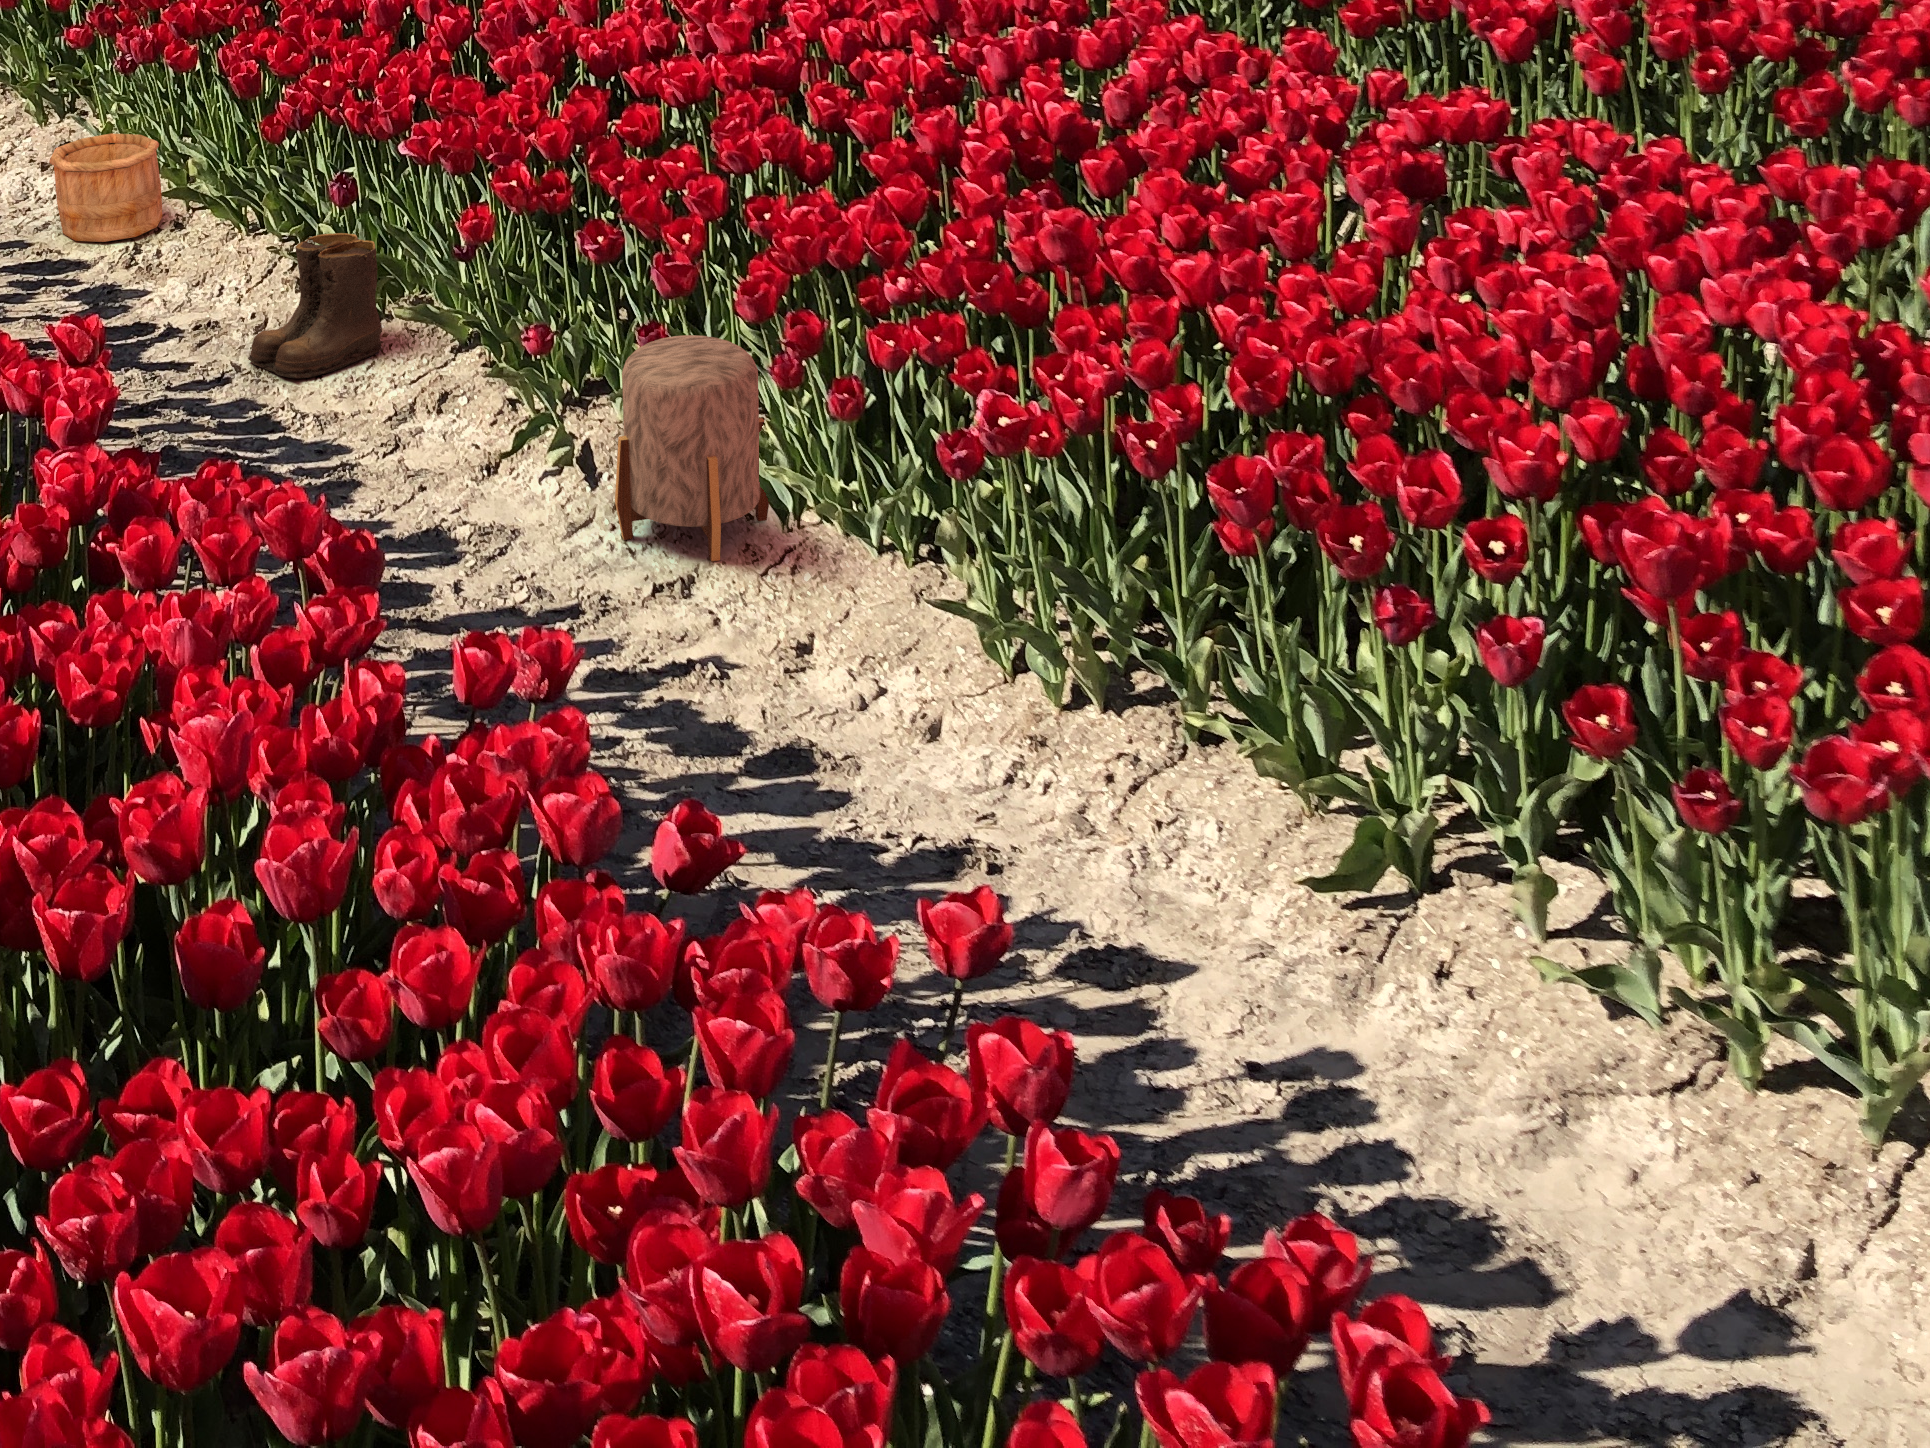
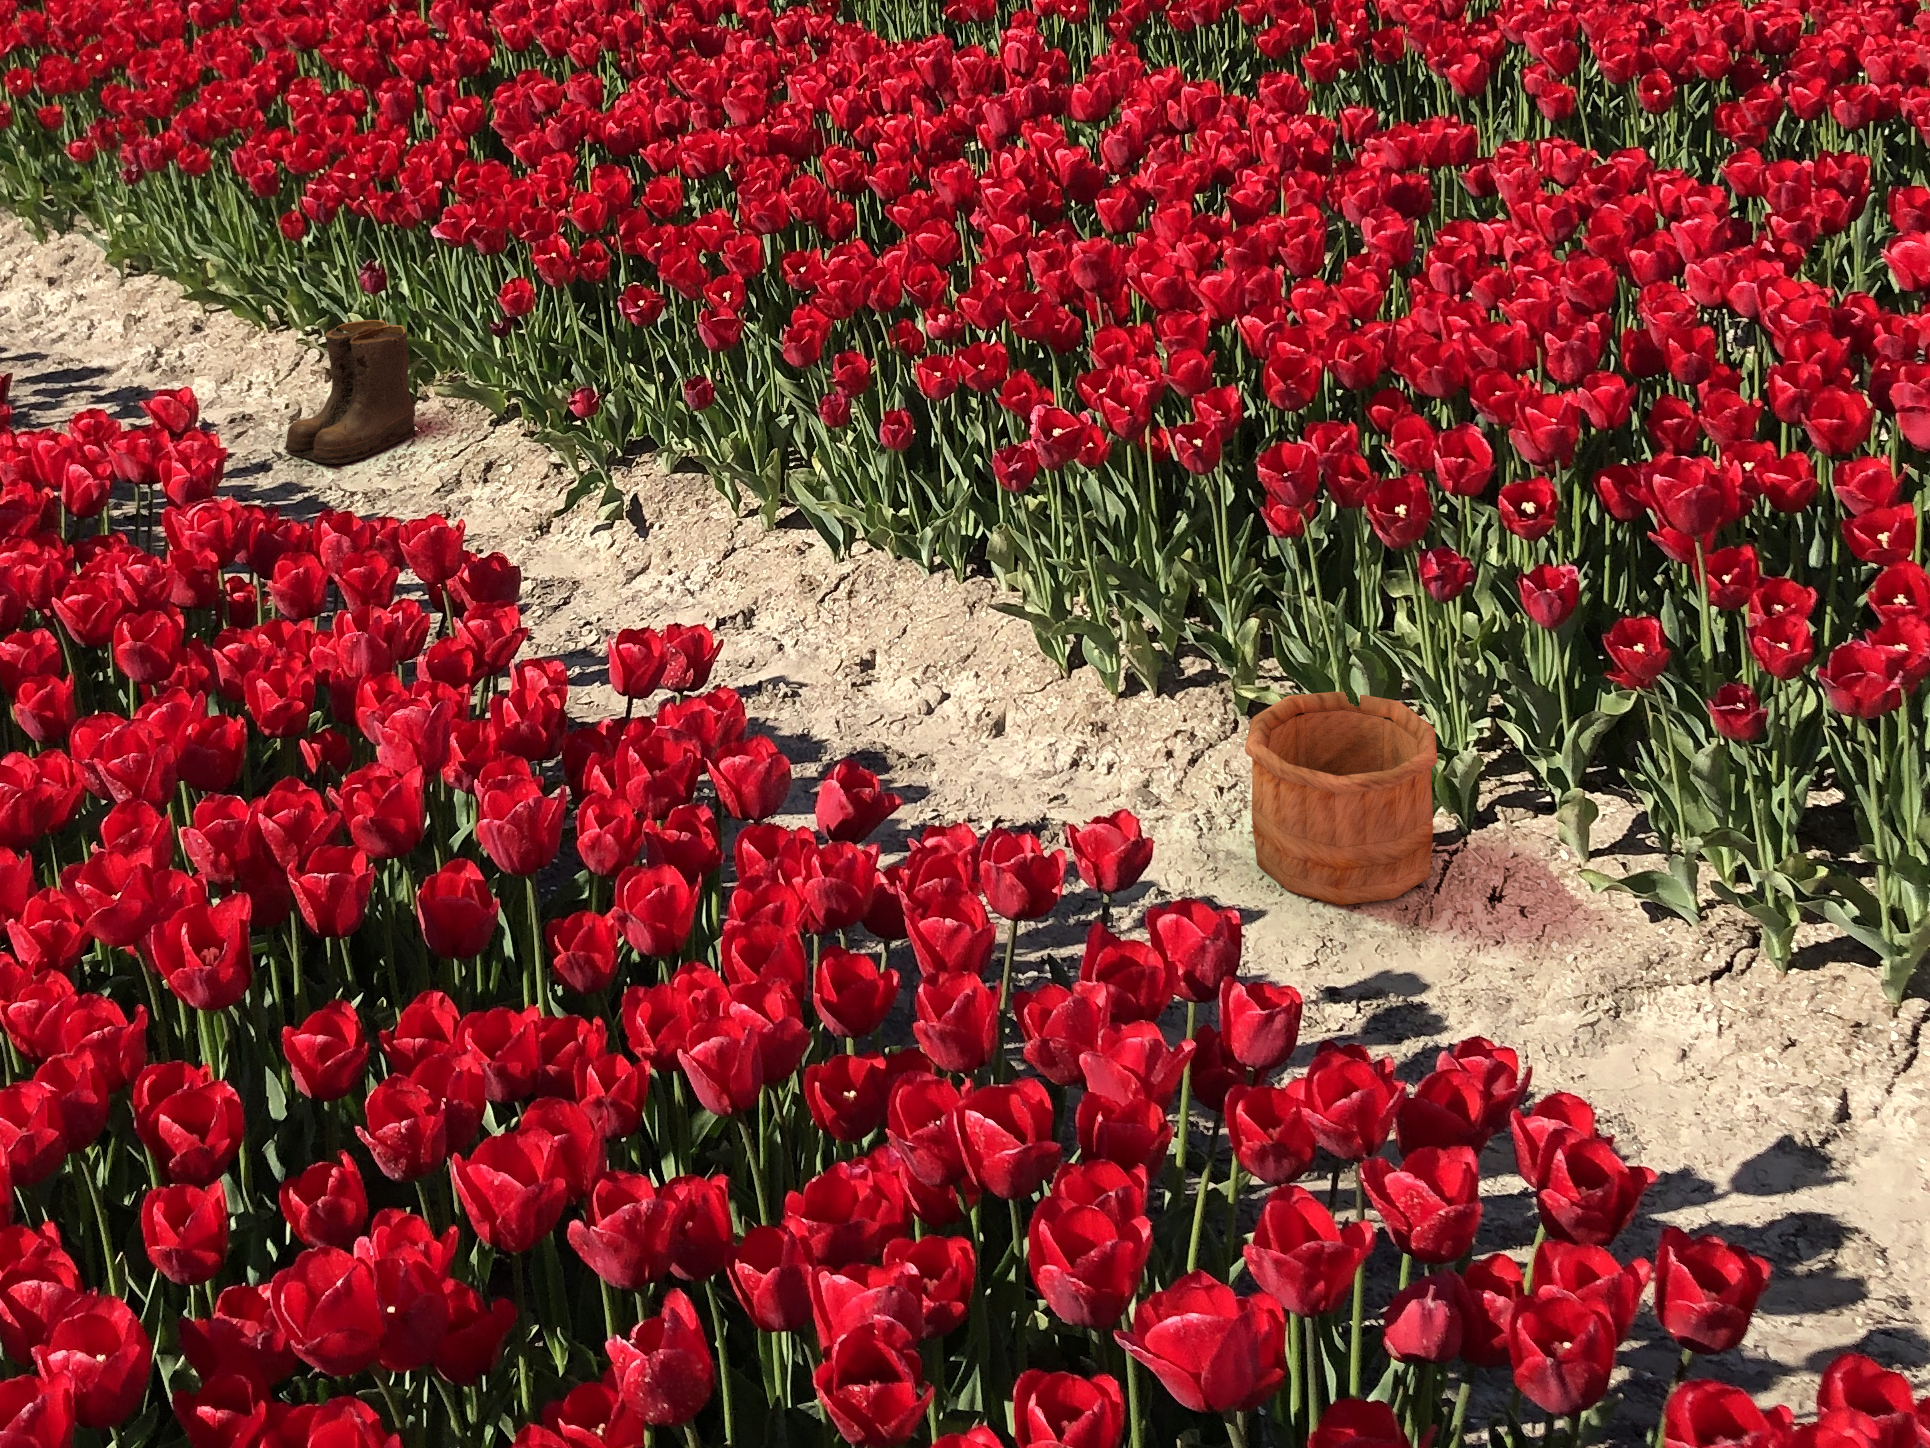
wooden bucket: present [49,133,162,242] -> present [1245,691,1437,905]
stool: present [615,335,769,561] -> none [675,388,824,602]

